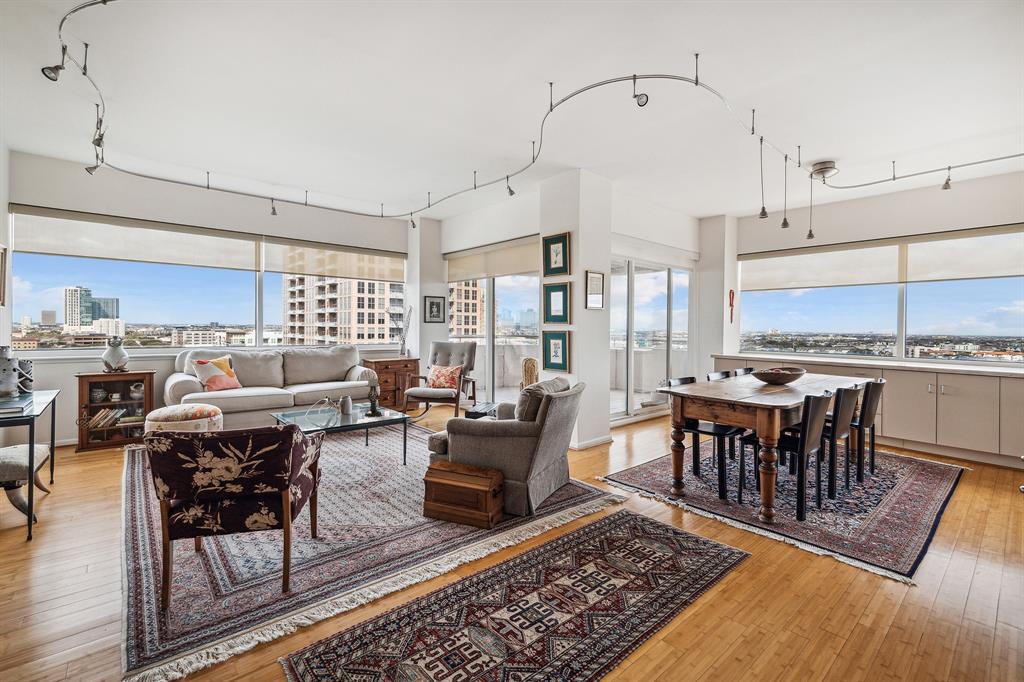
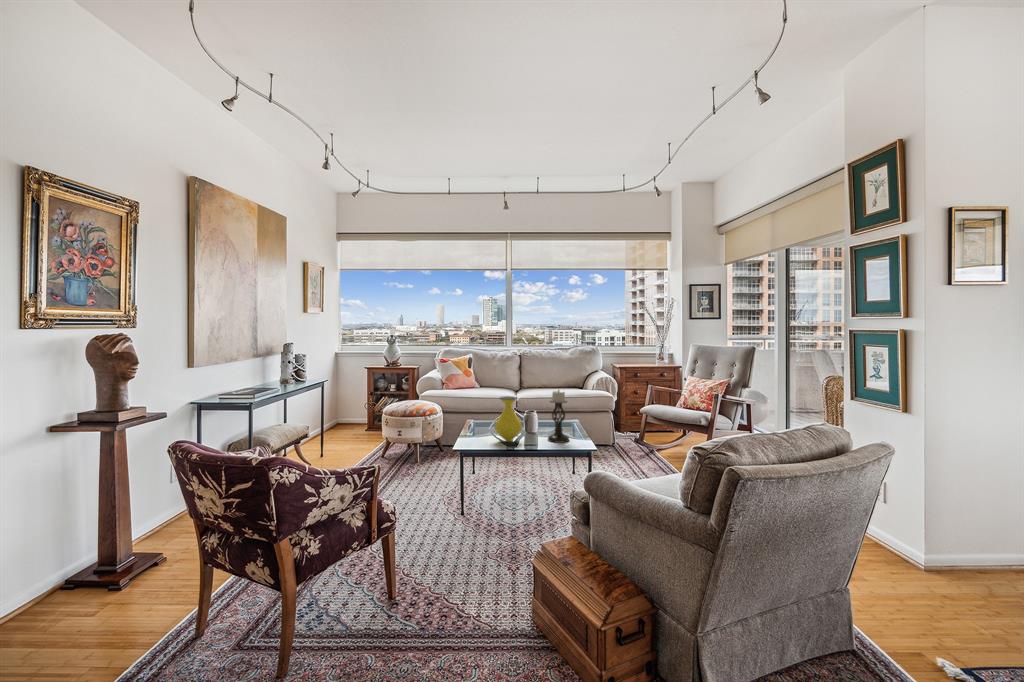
vase: none [325,384,348,421] -> present [494,396,522,442]

